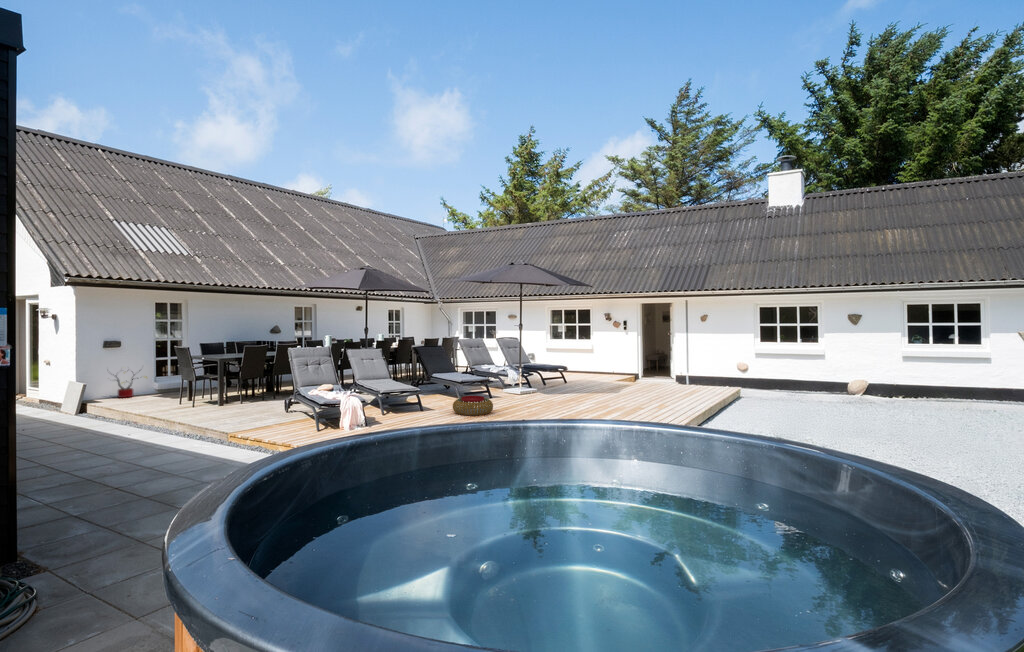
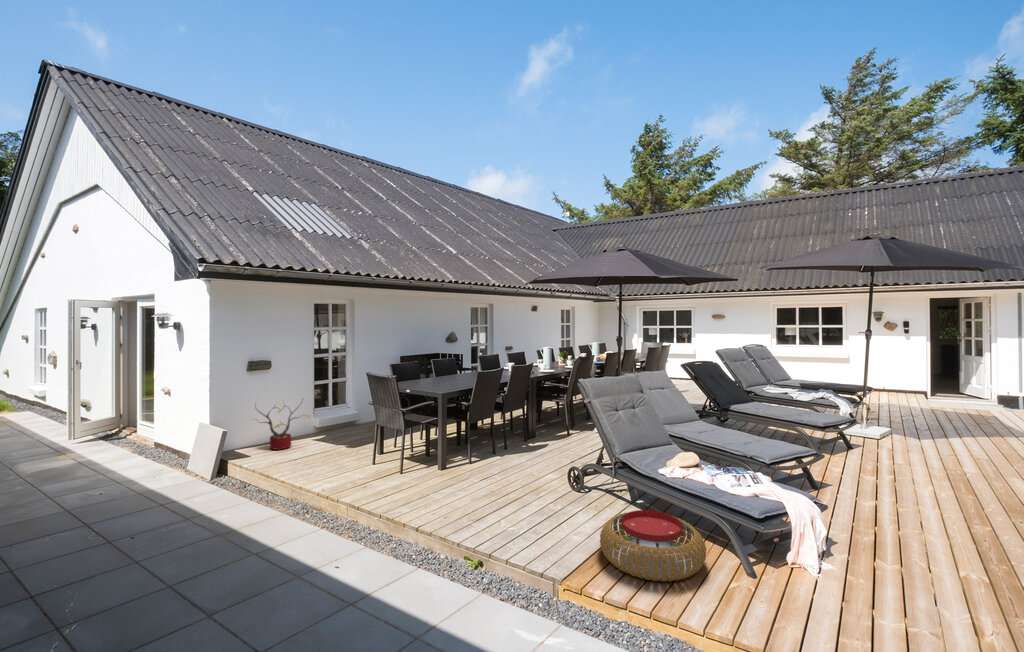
pouf: present [453,396,493,415] -> present [600,510,706,582]

